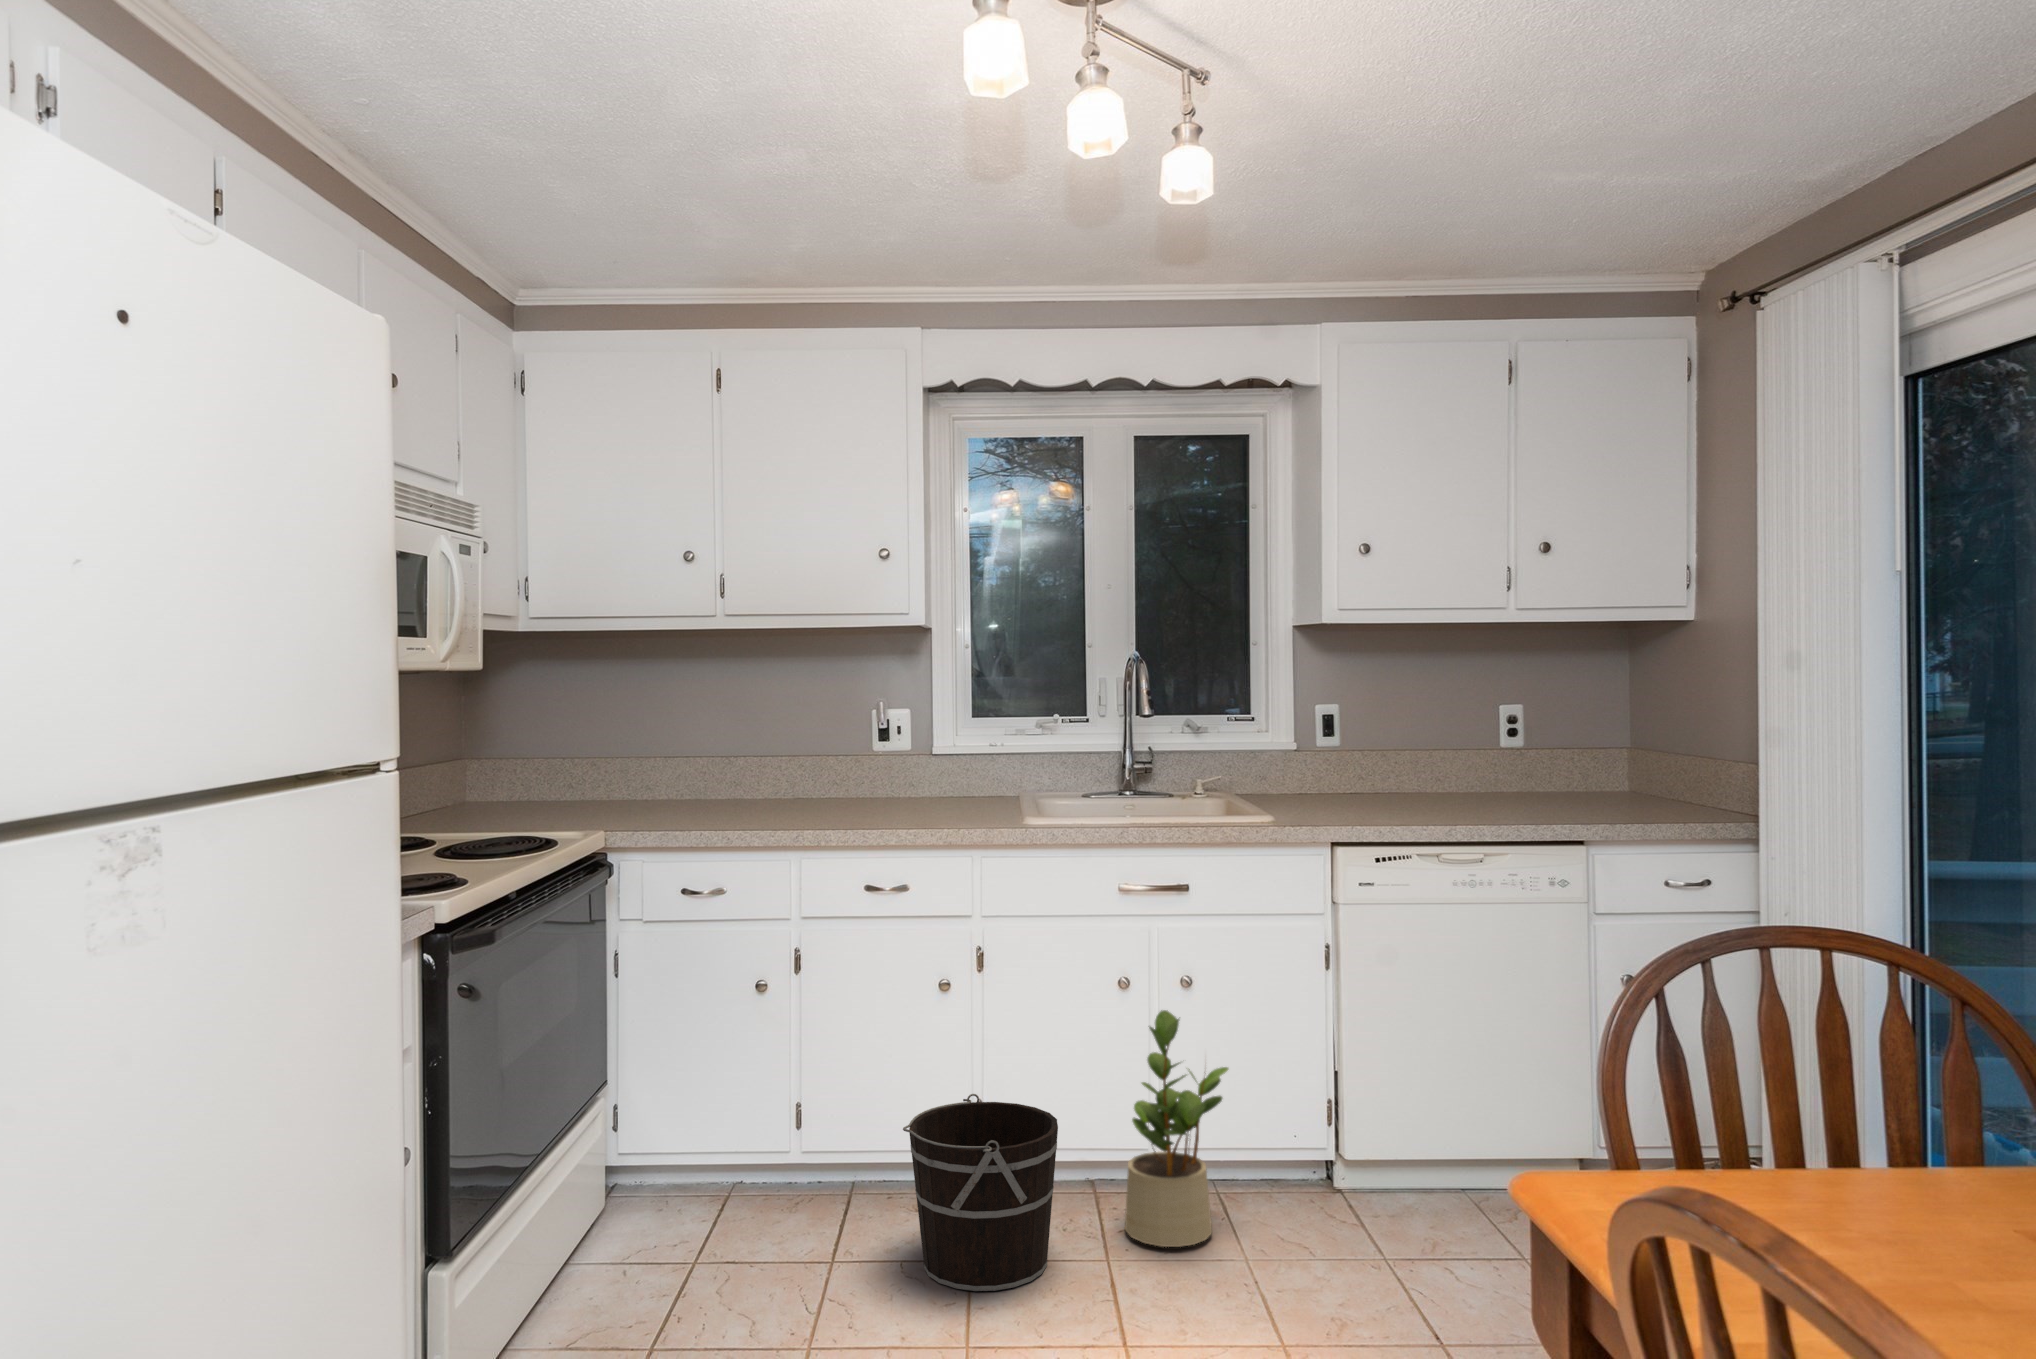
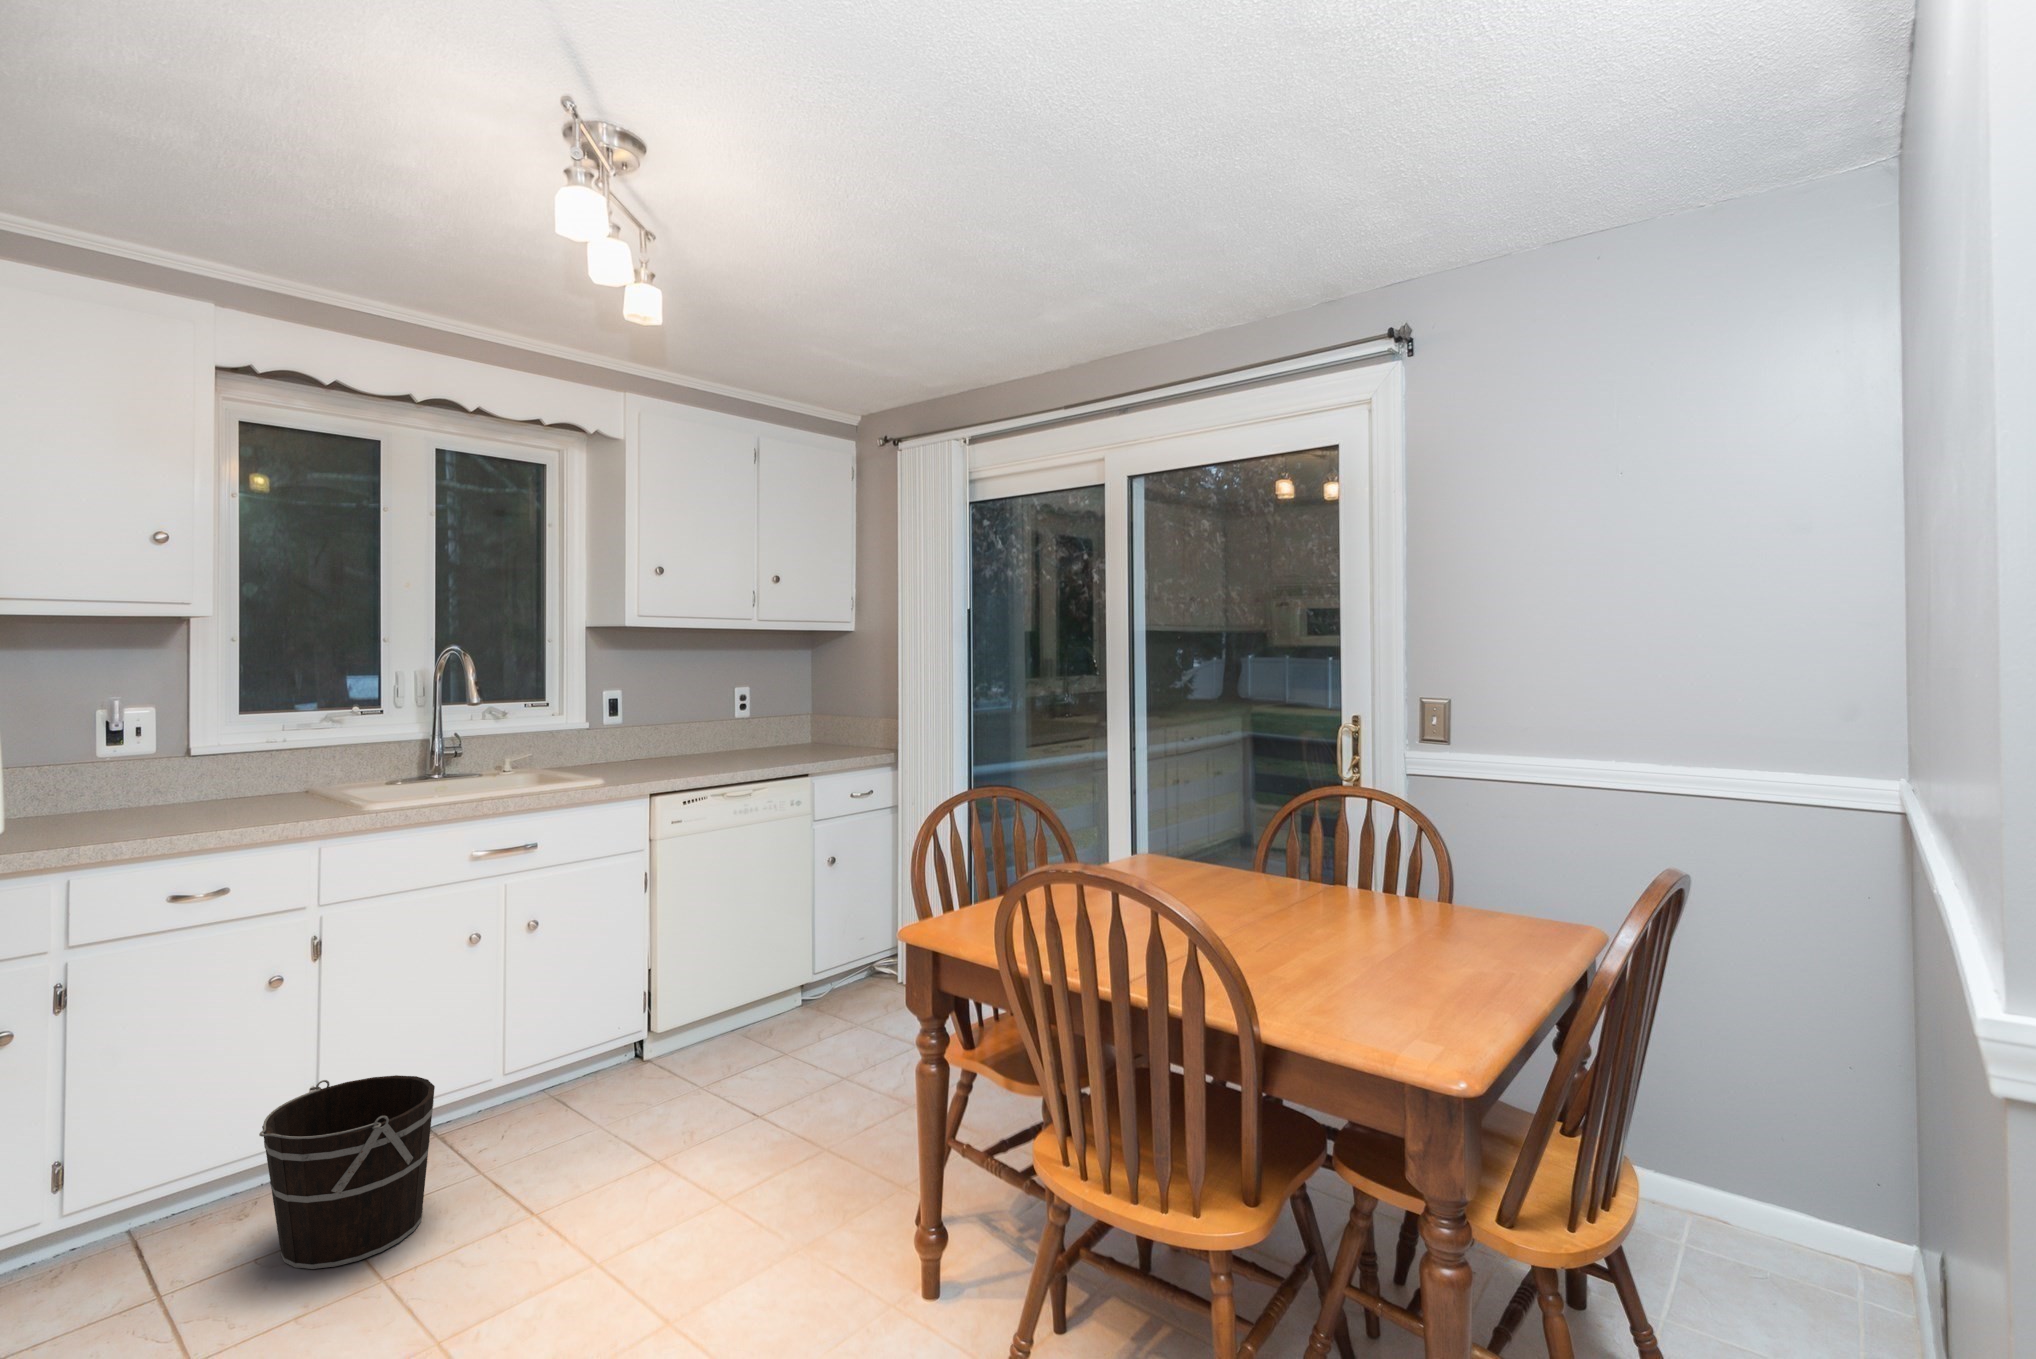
potted plant: present [1125,1010,1228,1247] -> none [482,961,575,1162]

